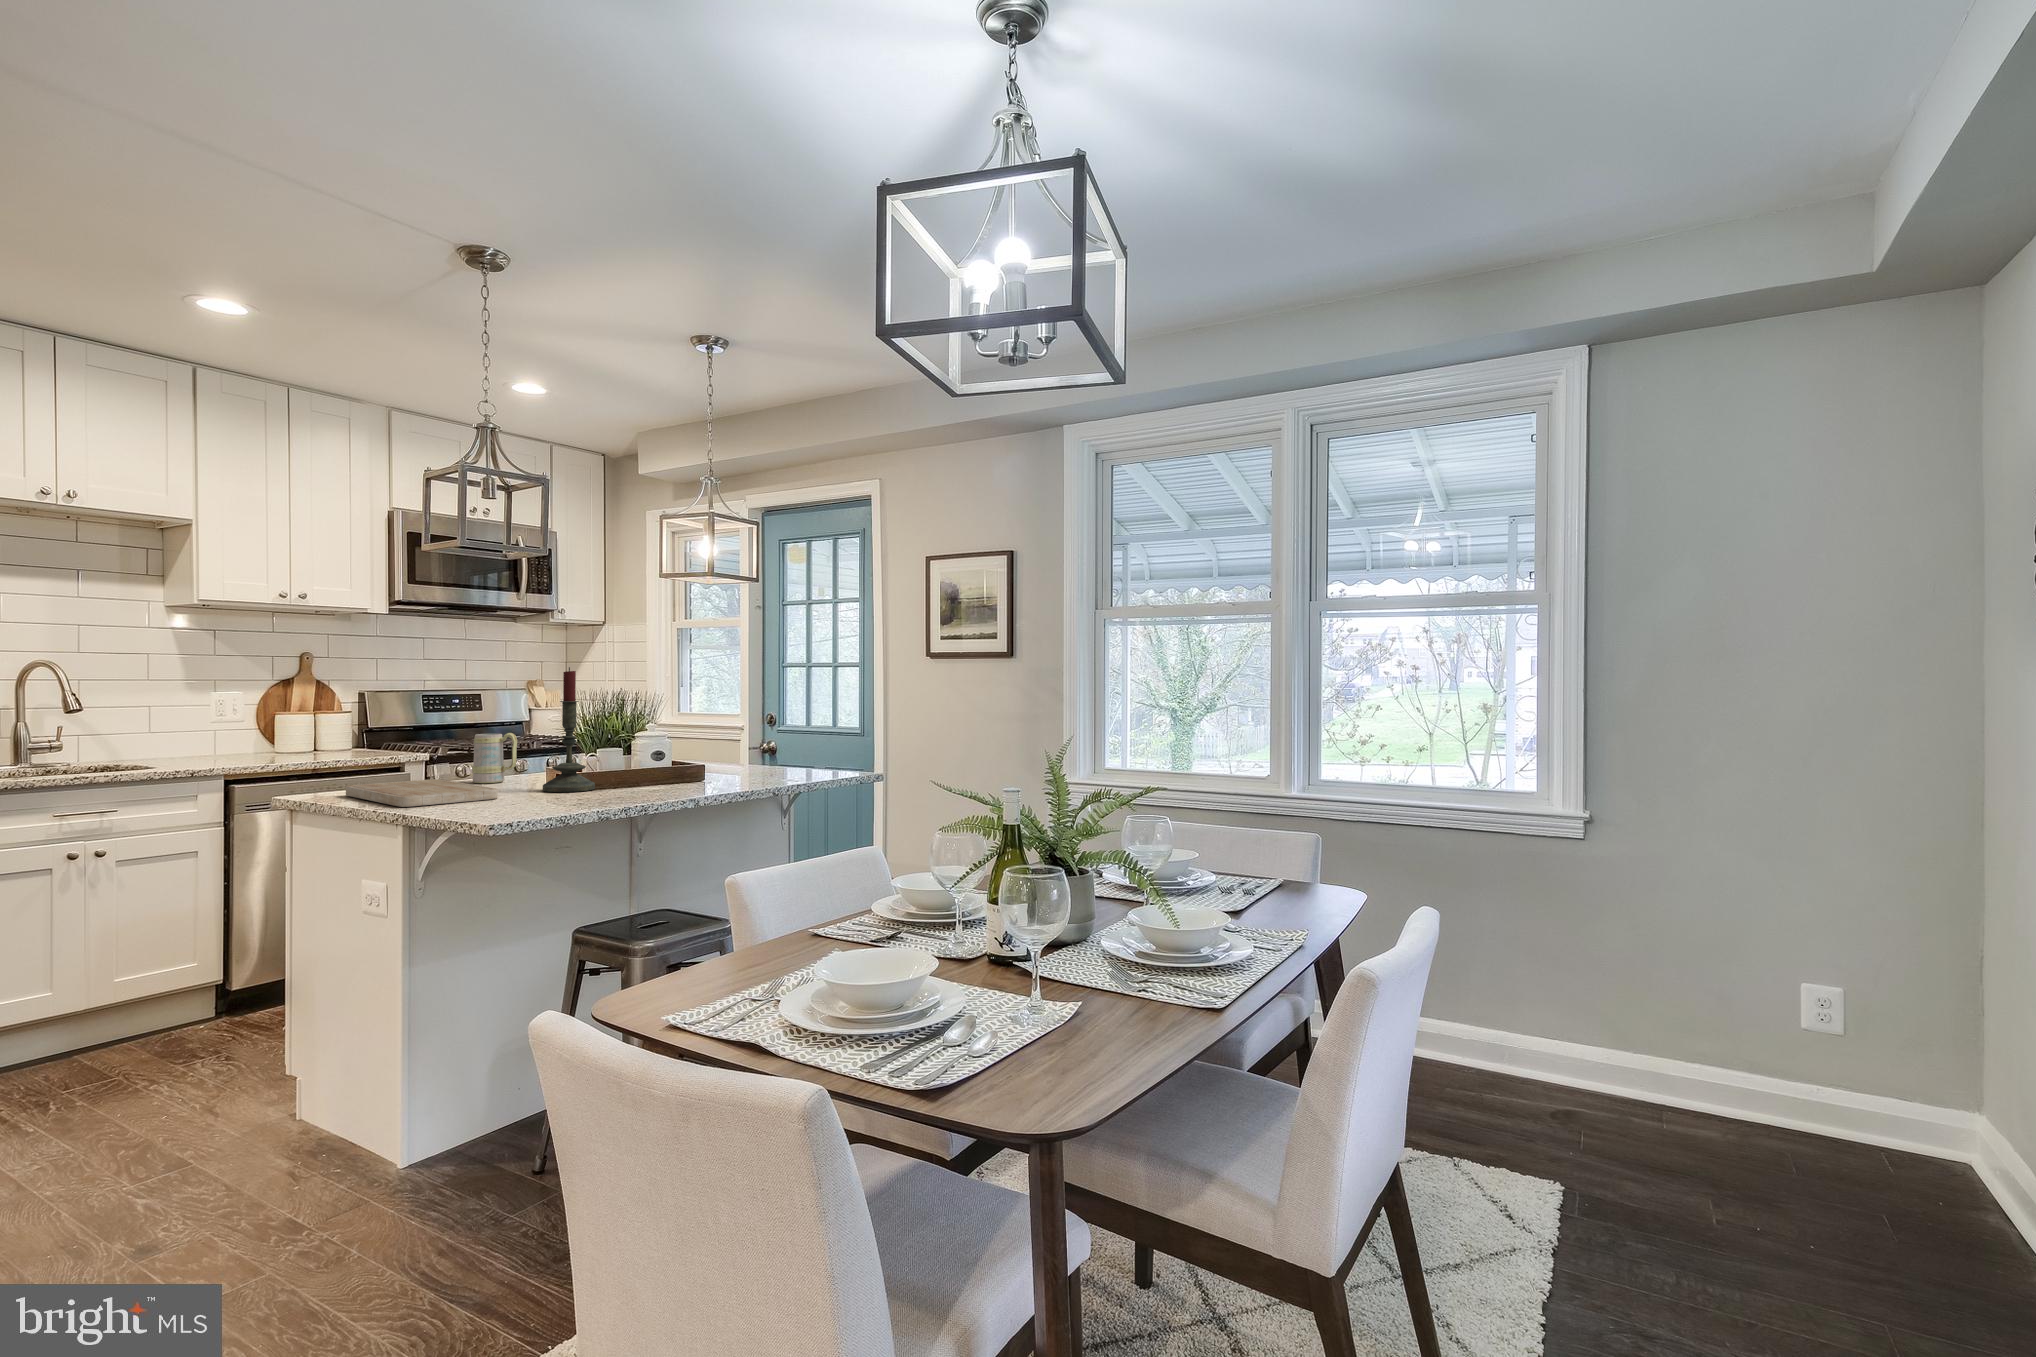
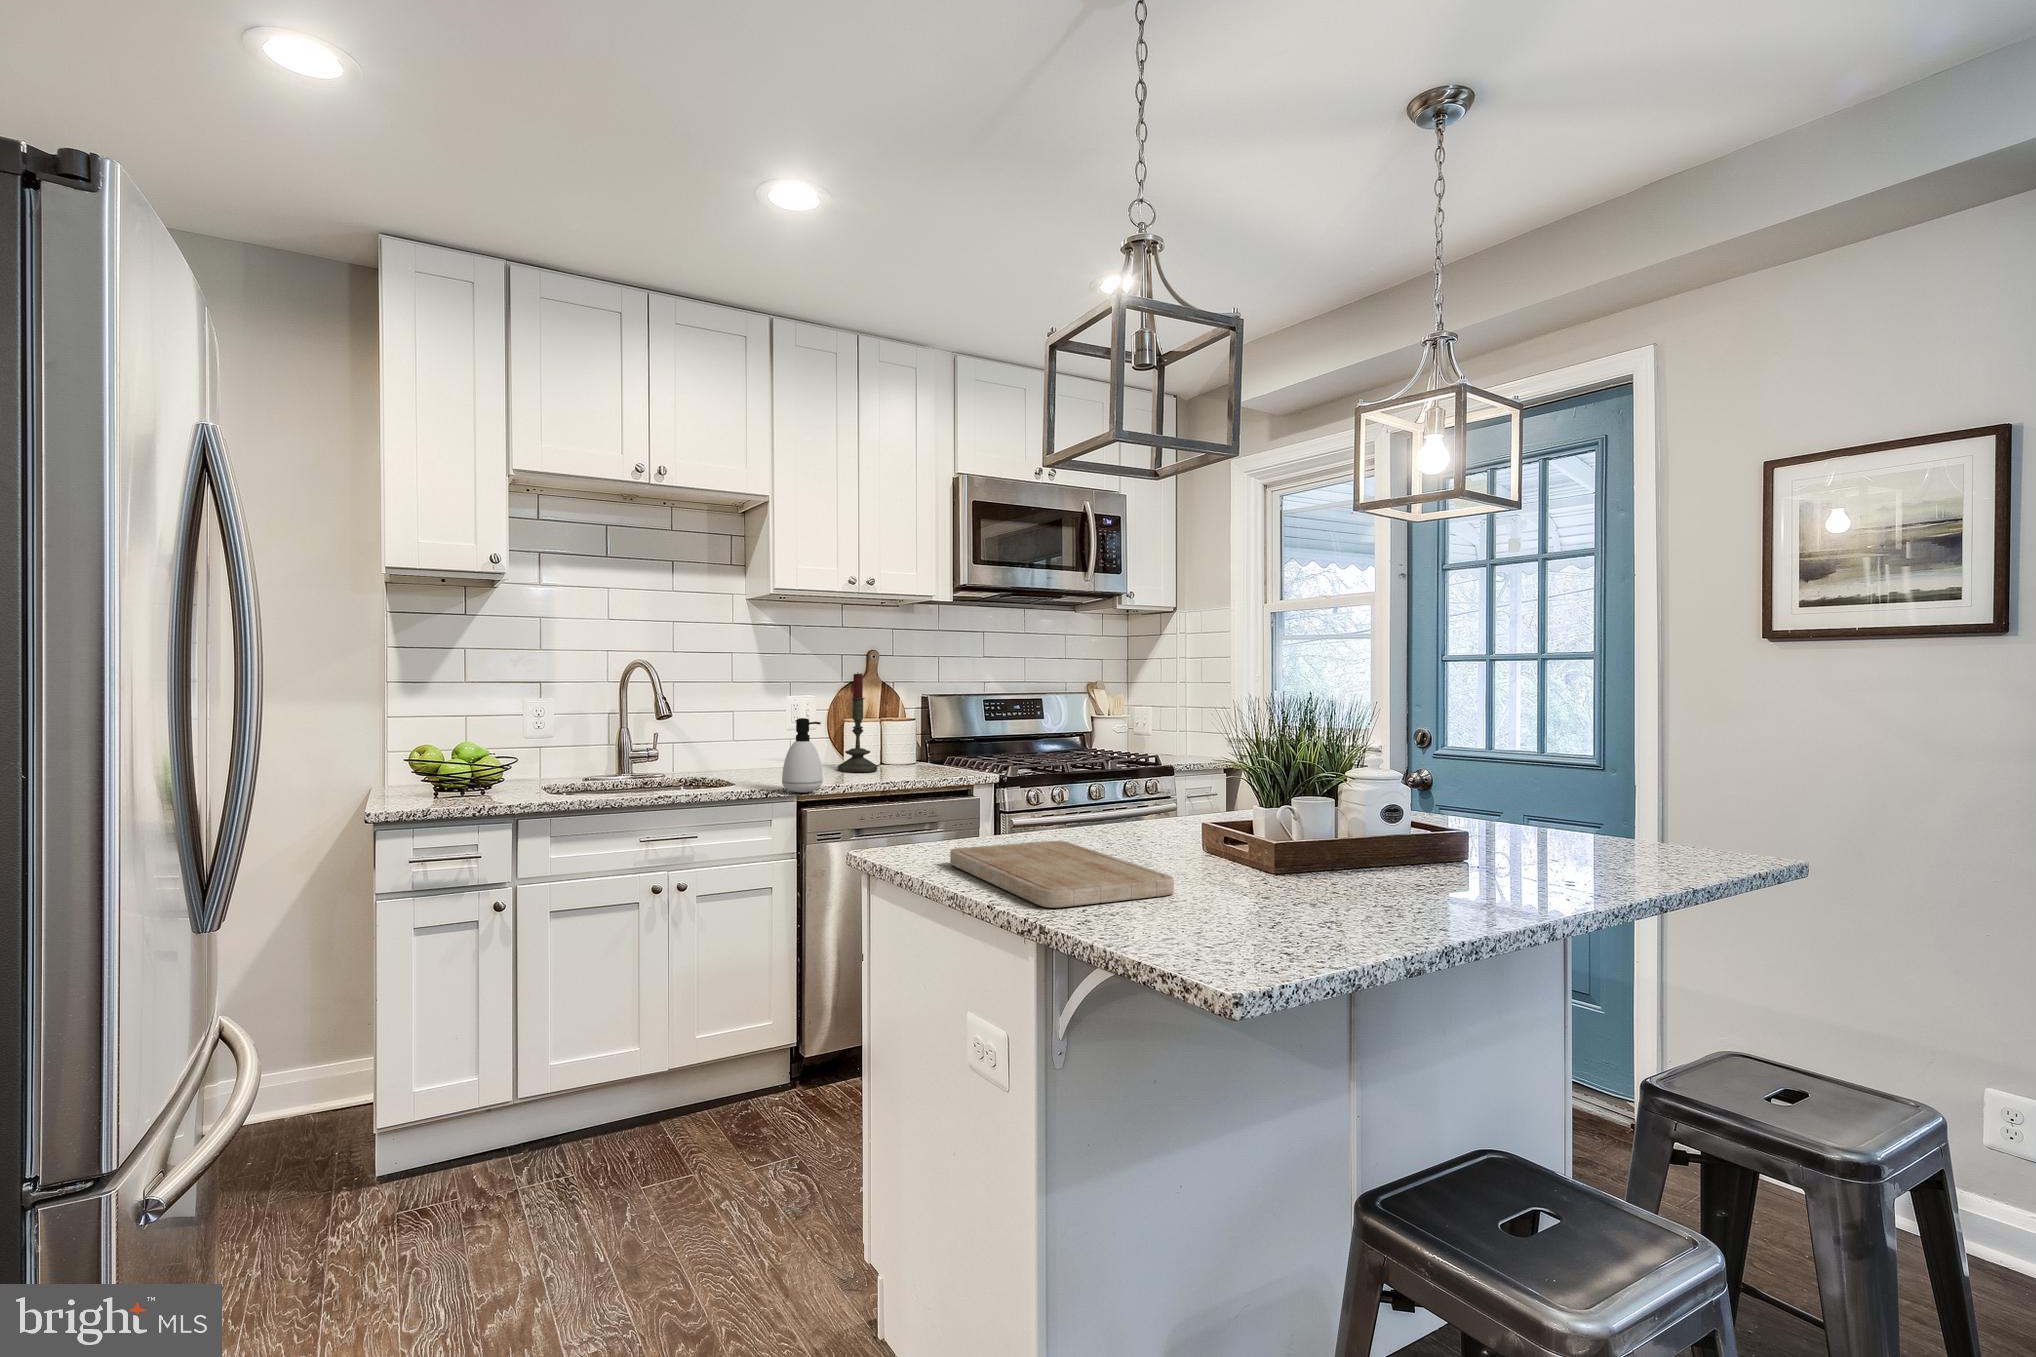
candle: present [543,667,595,792] -> present [838,673,877,772]
soap dispenser: none [207,709,249,771] -> present [782,718,823,793]
mug: present [472,733,517,783] -> none [1100,771,1163,847]

